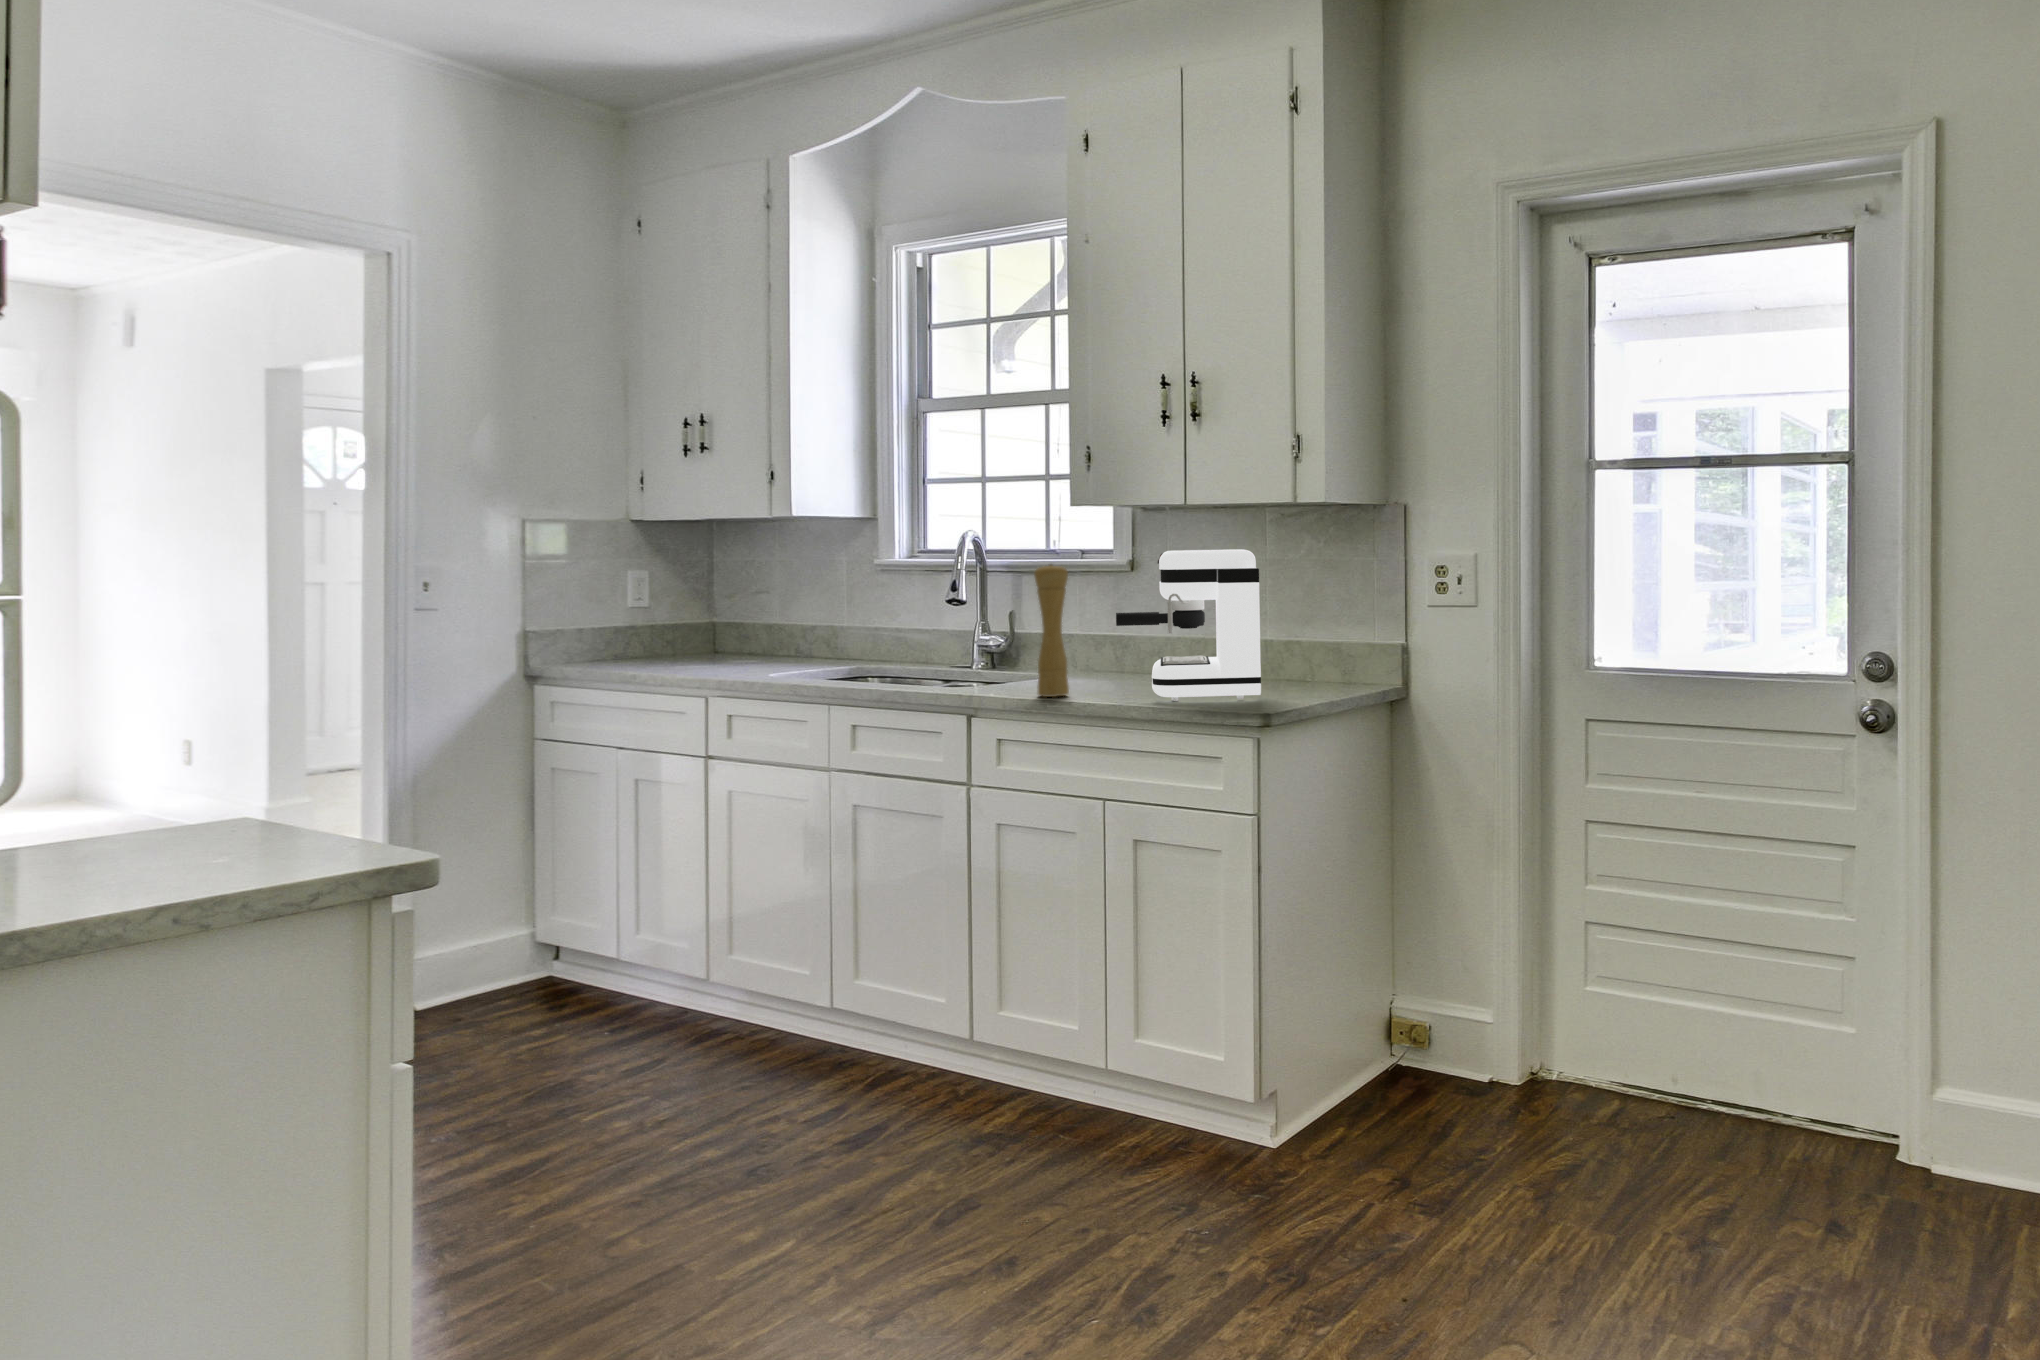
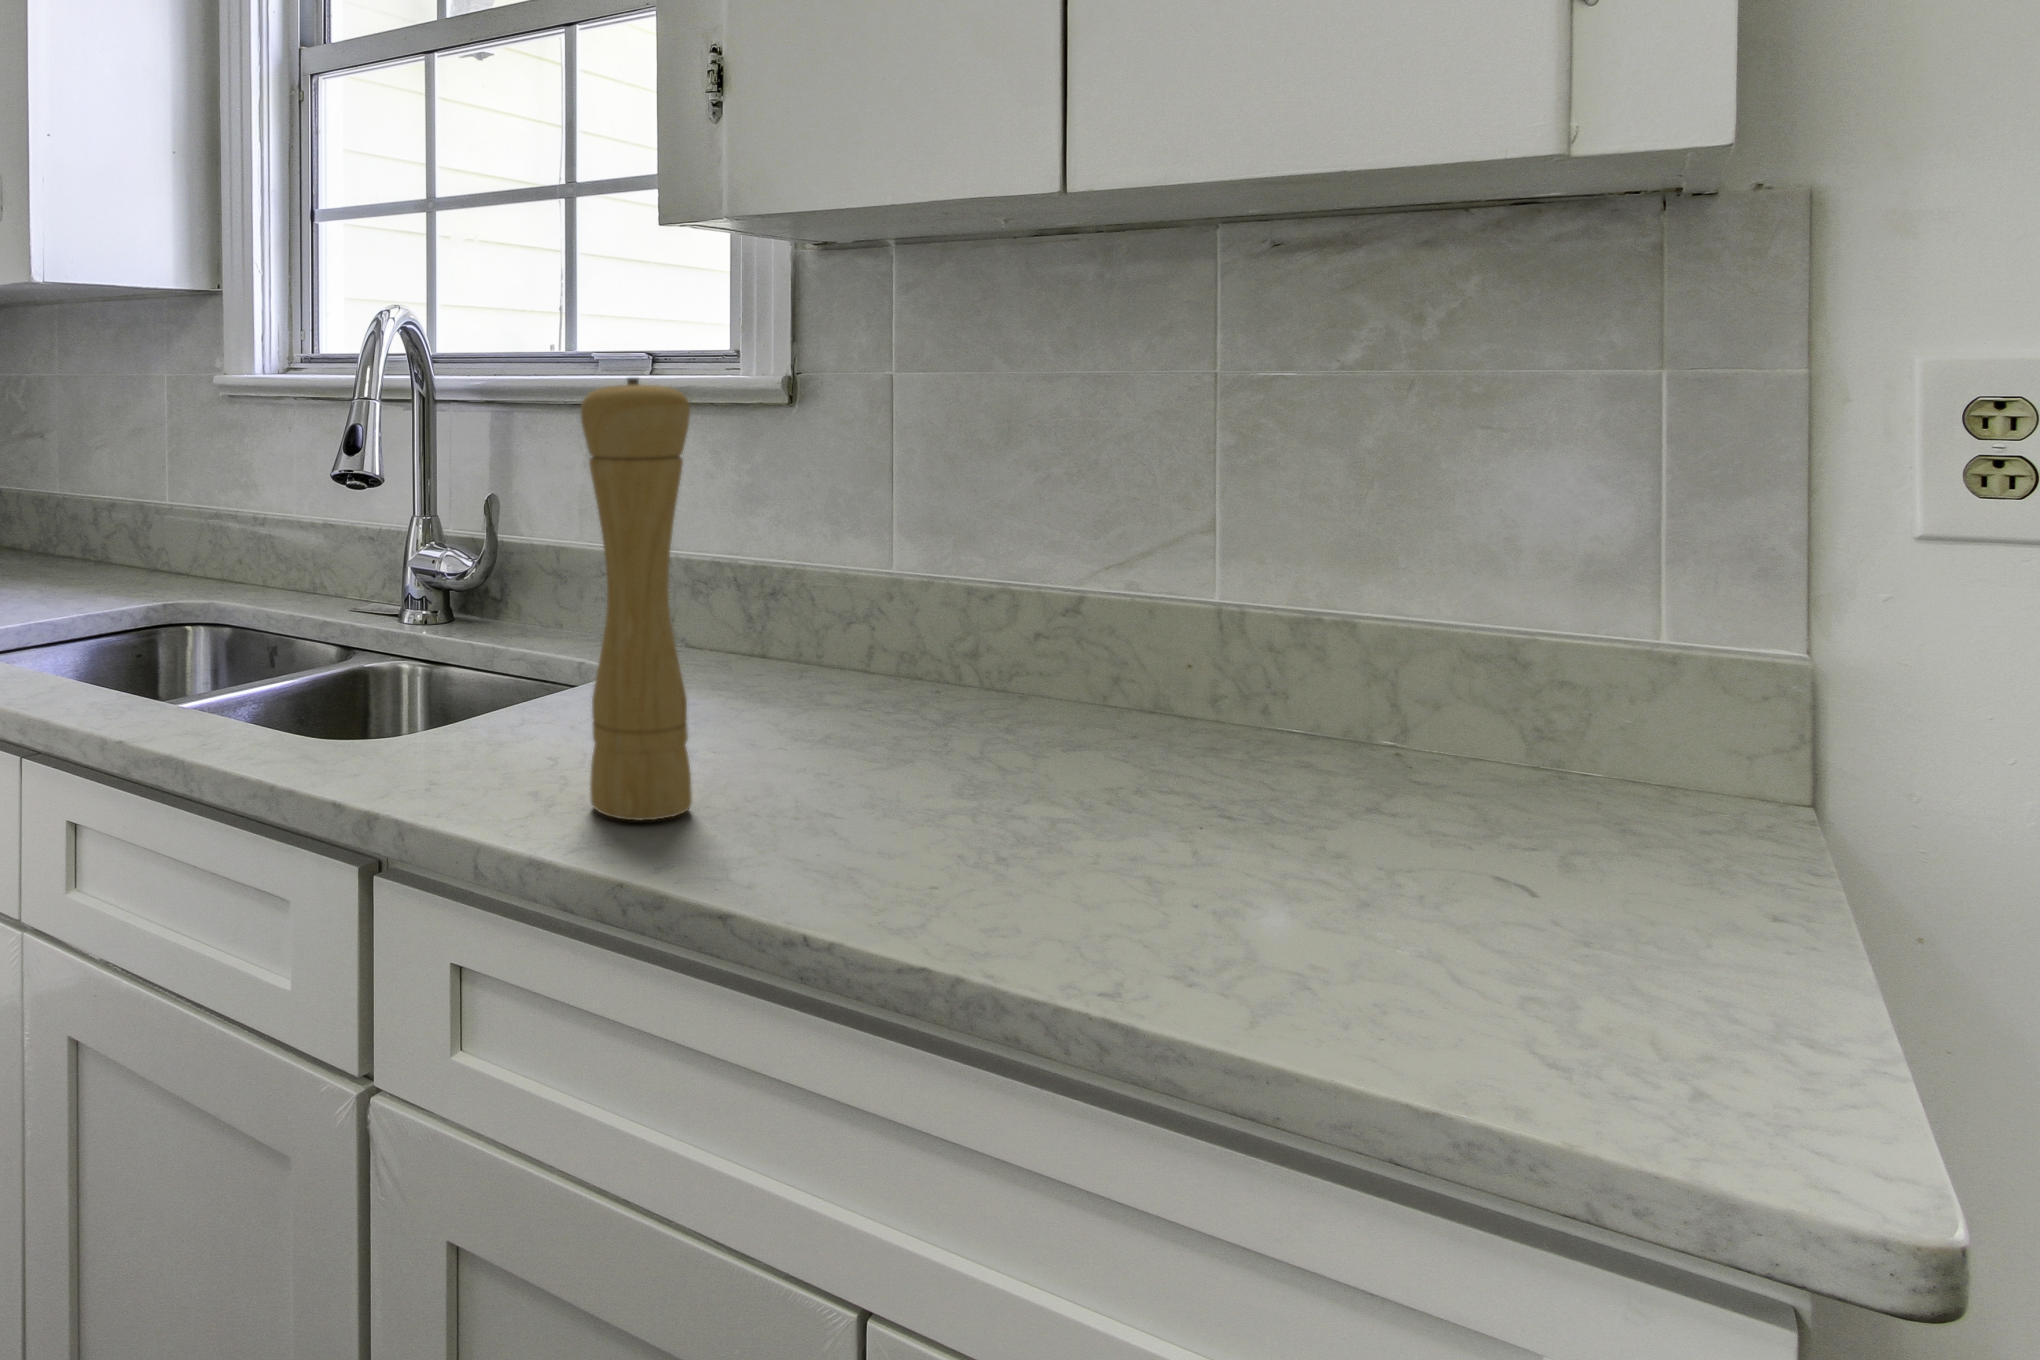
coffee maker: present [1116,549,1261,701] -> none [845,331,1463,886]

